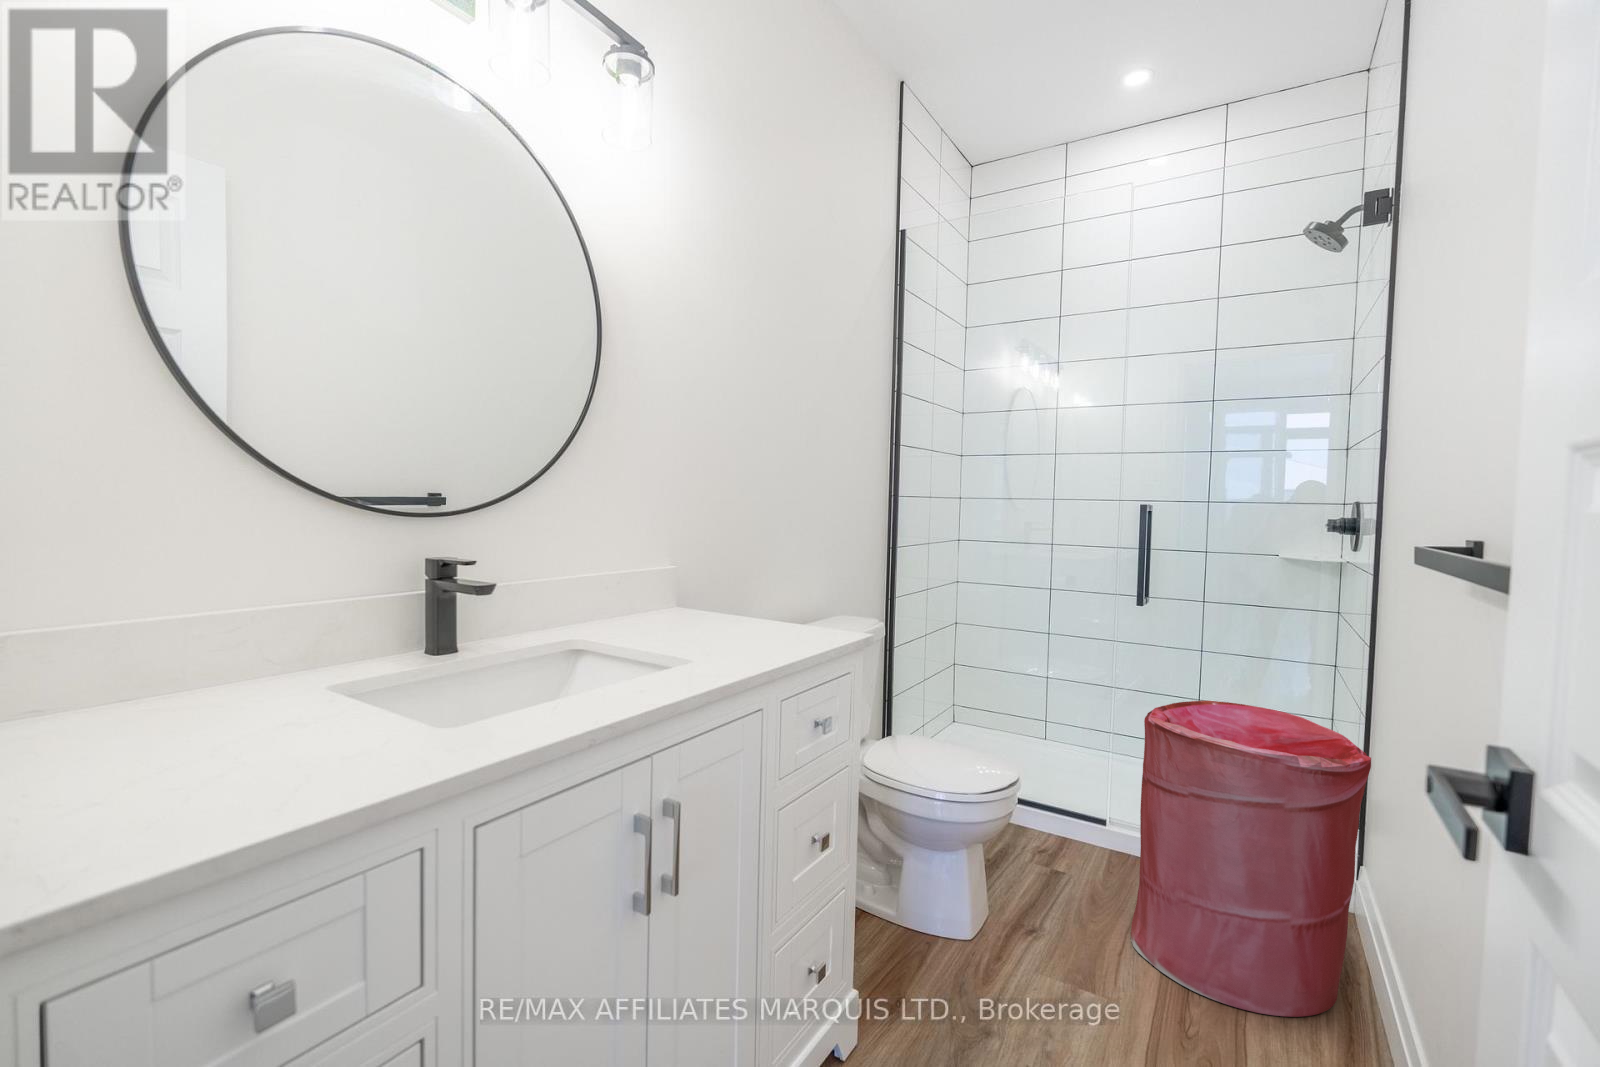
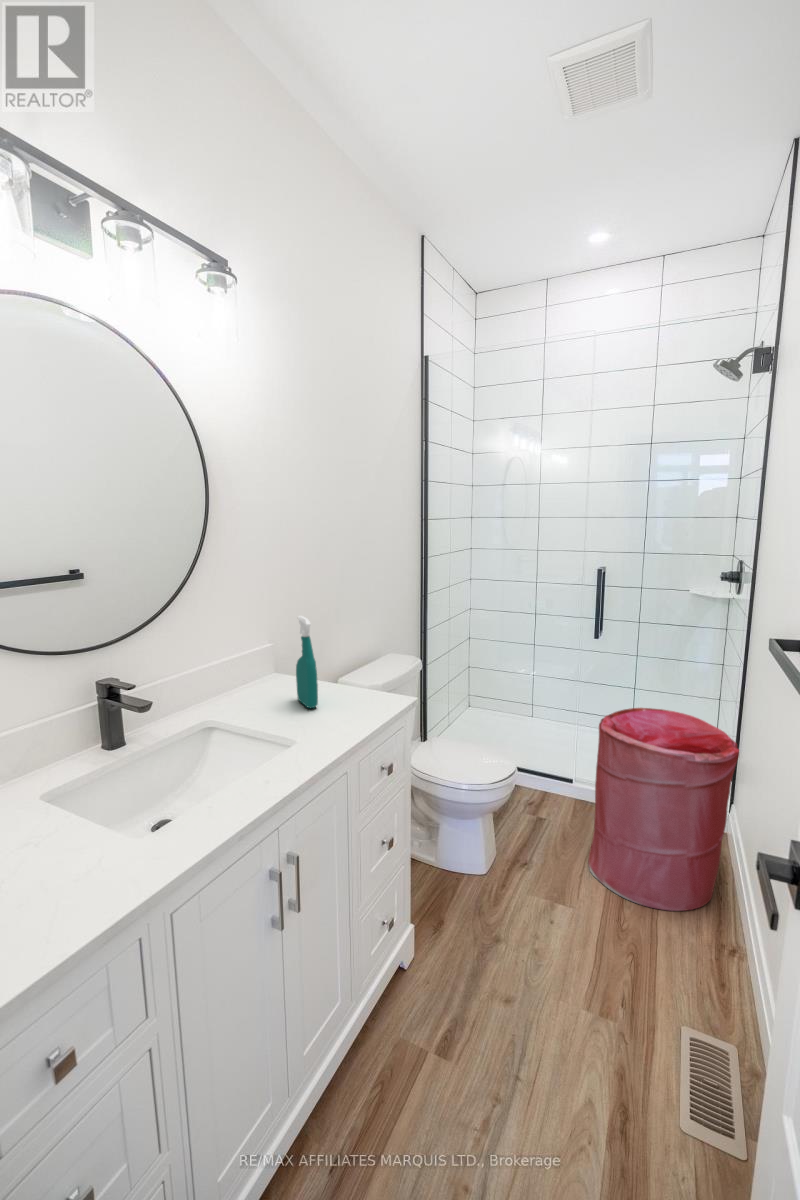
spray bottle: none [703,506,731,633] -> present [296,616,318,708]

